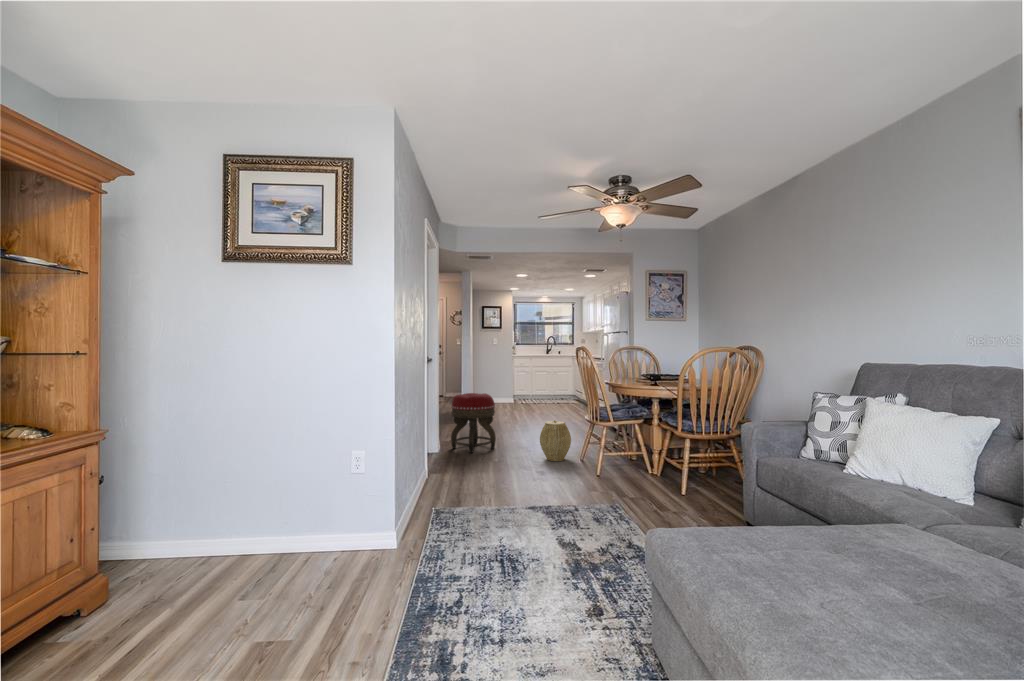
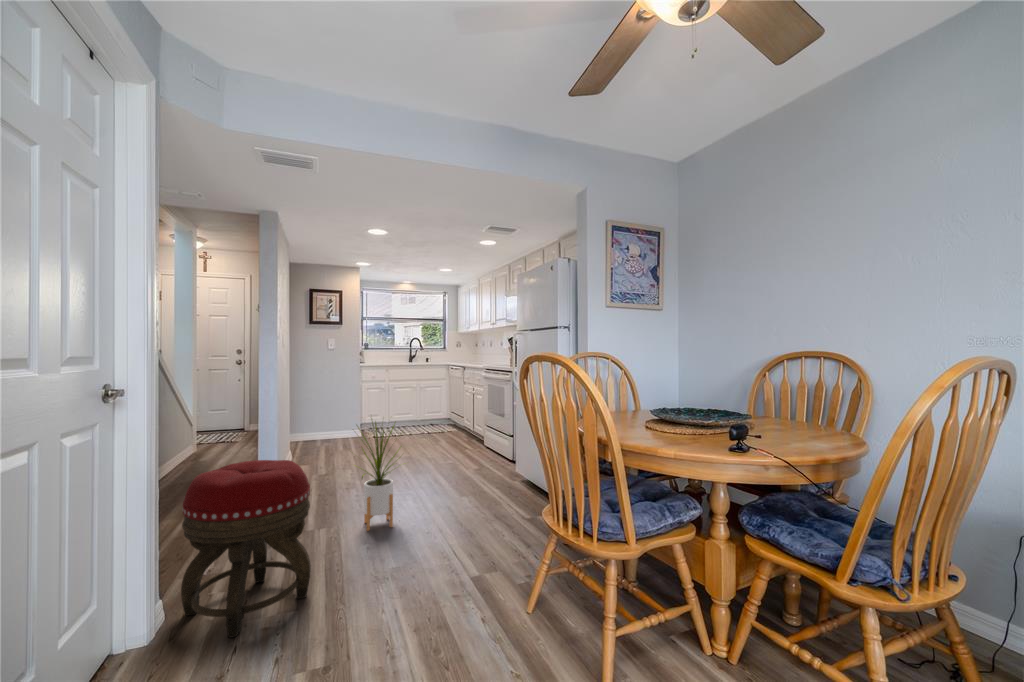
house plant: none [507,379,539,436] -> present [358,422,400,531]
woven basket: present [540,420,571,461] -> none [427,531,507,650]

